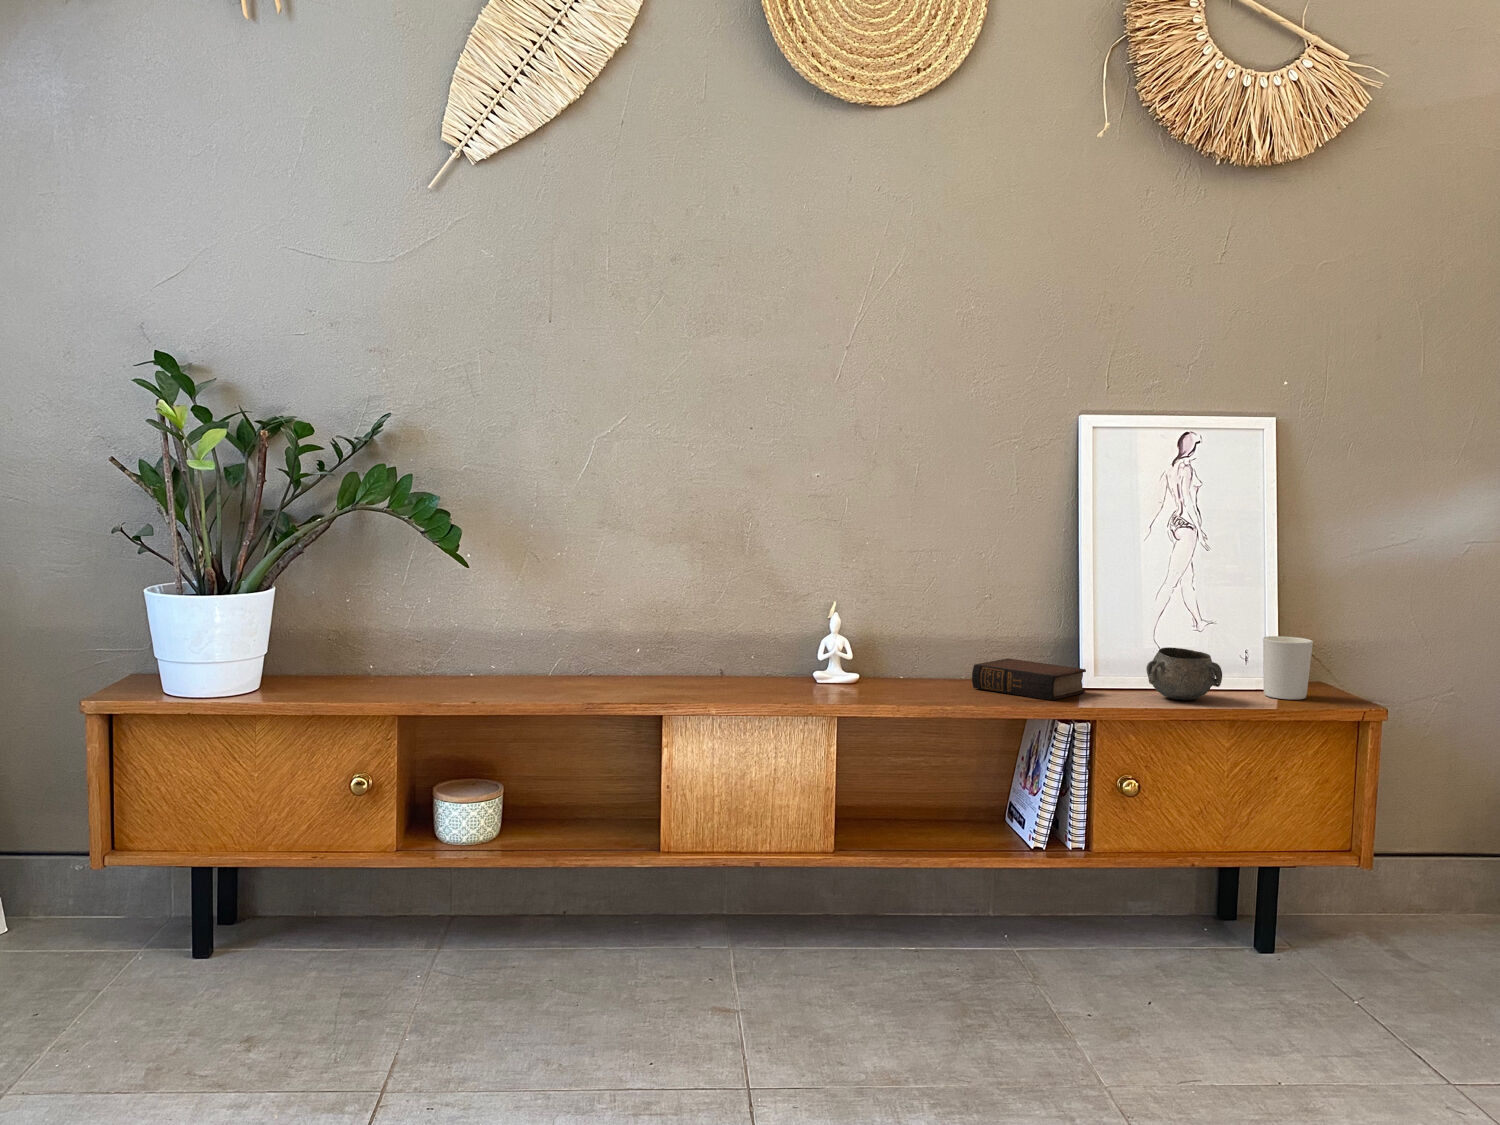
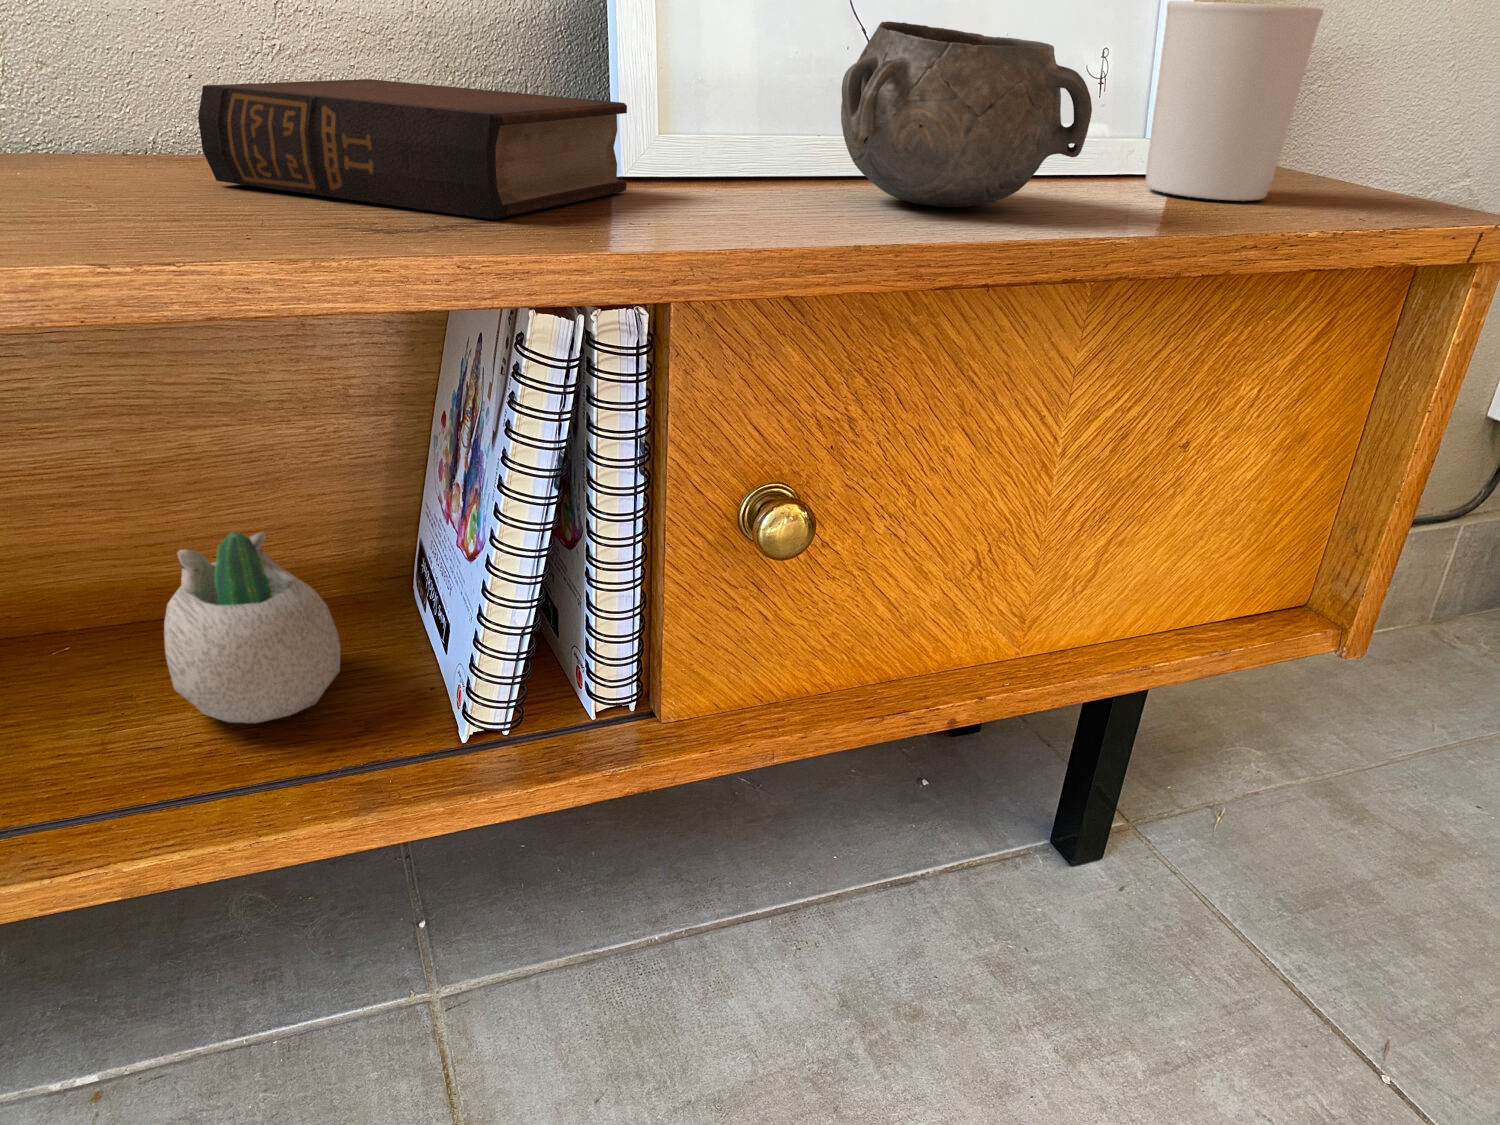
succulent planter: none [943,783,994,839] -> present [164,531,341,723]

